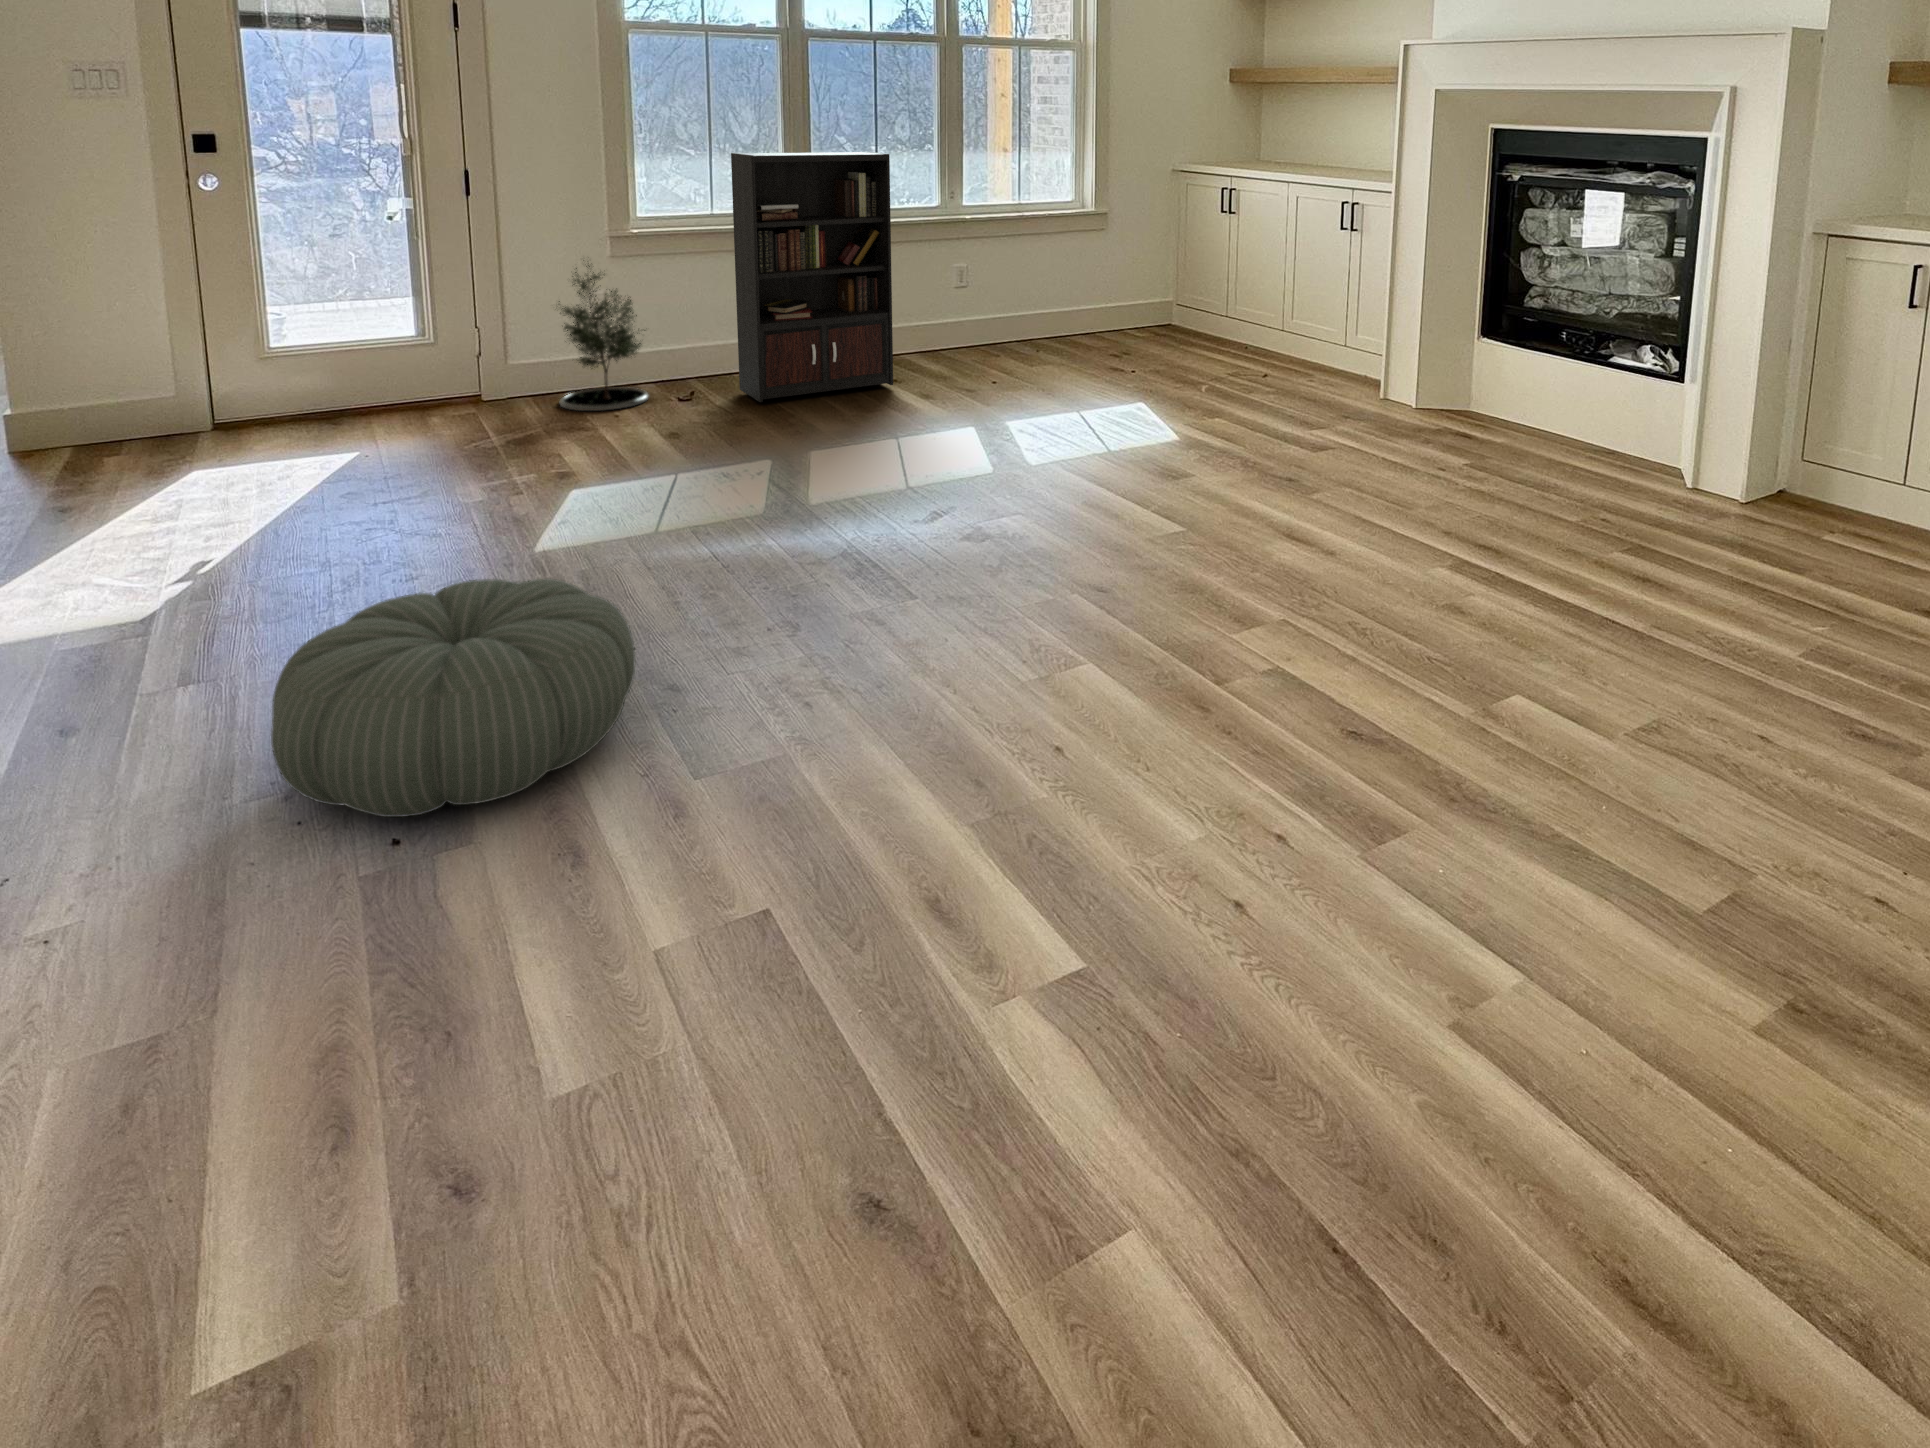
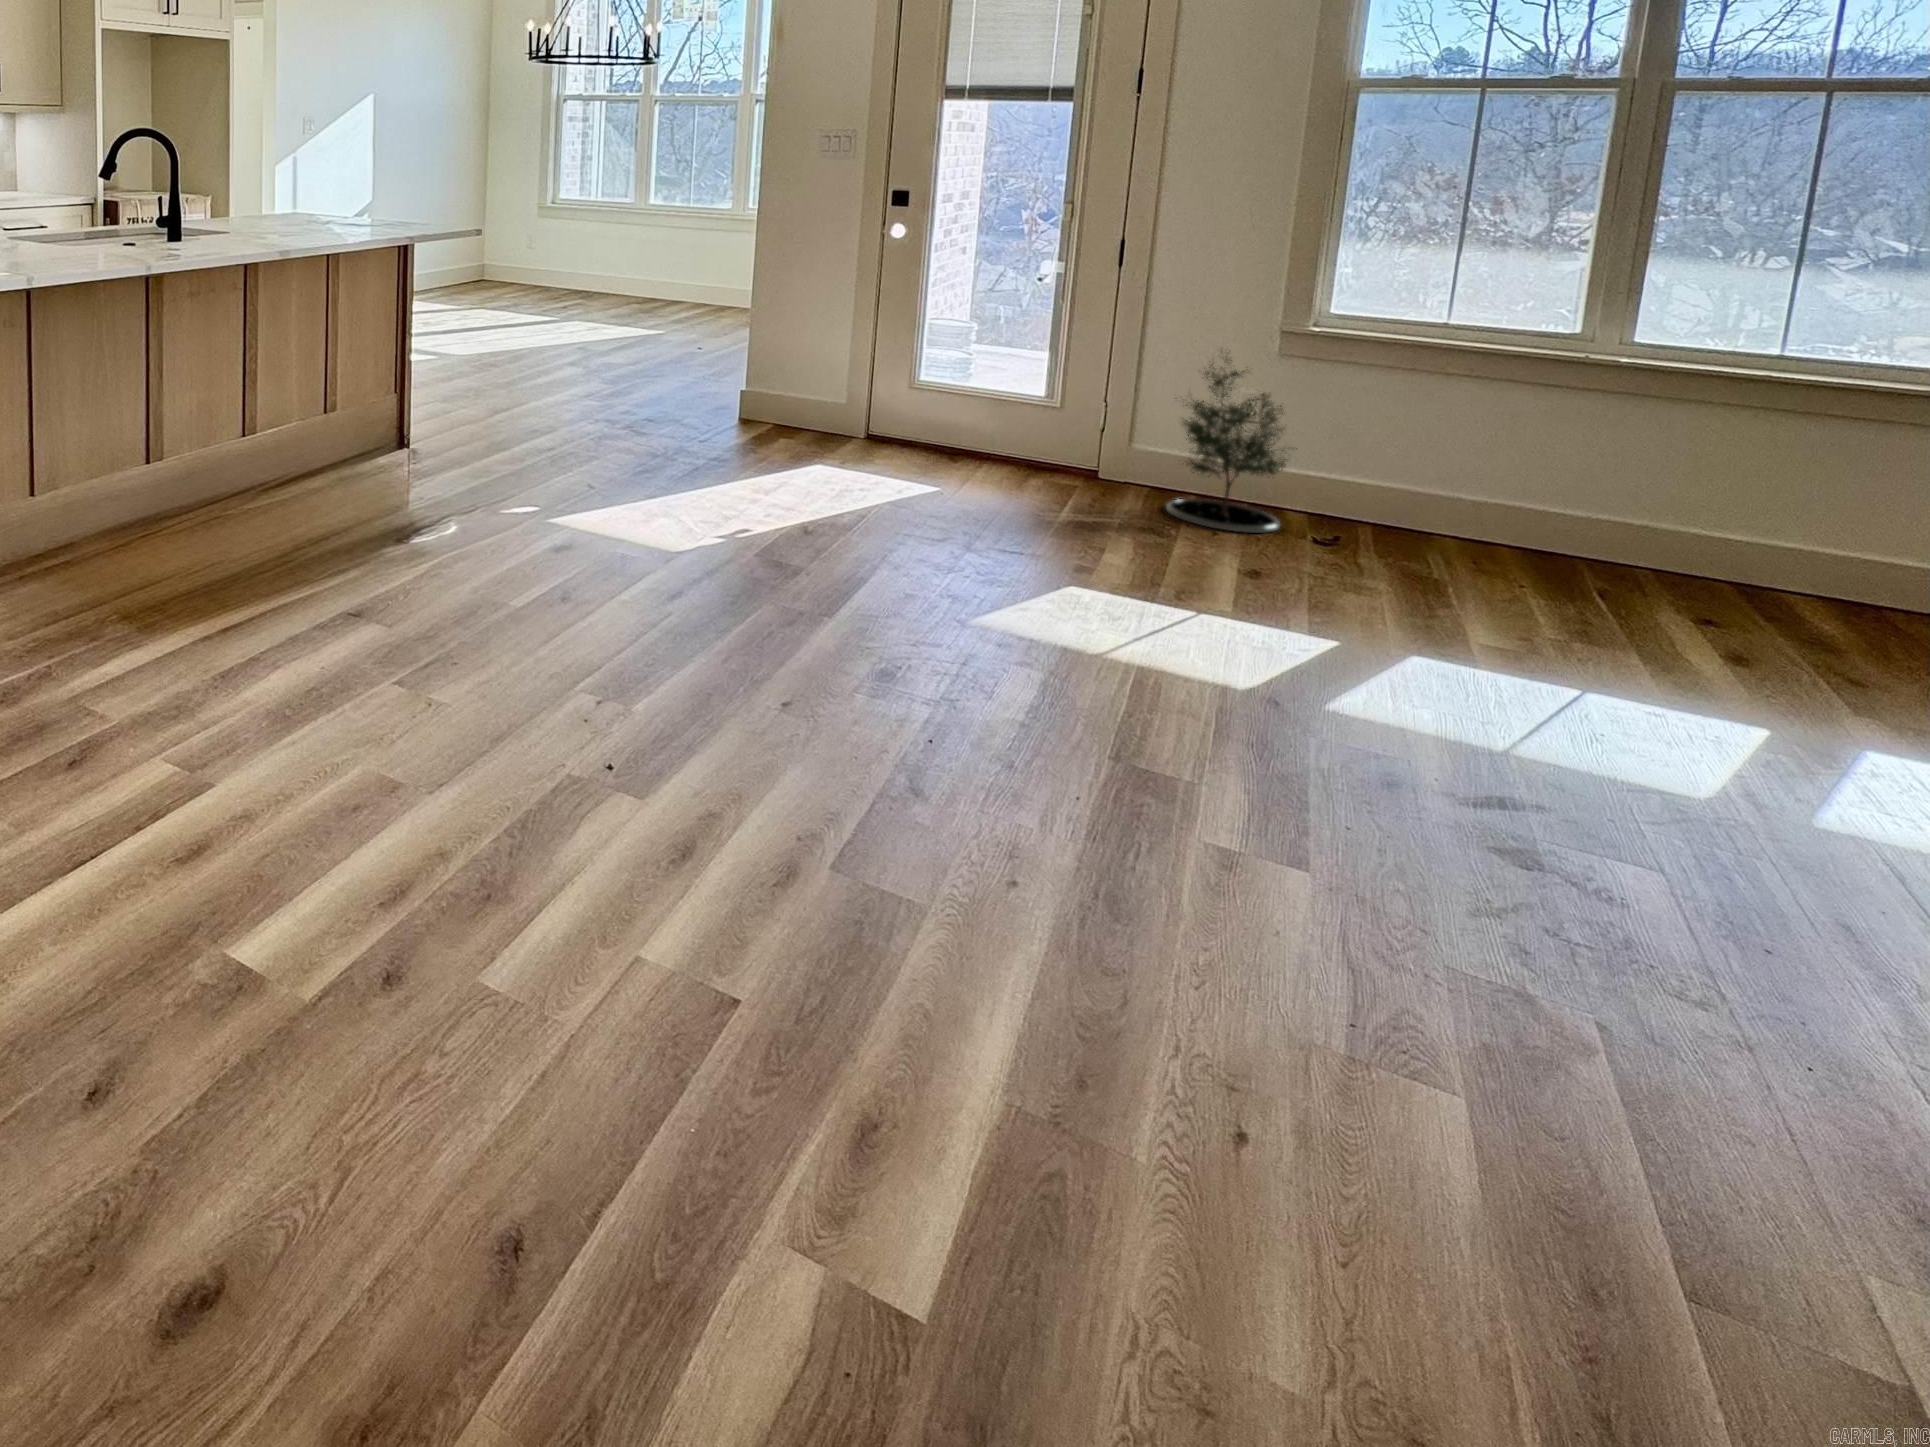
bookcase: present [731,152,893,402] -> none [1411,245,1755,629]
pouf: present [271,579,635,817] -> none [581,591,875,794]

